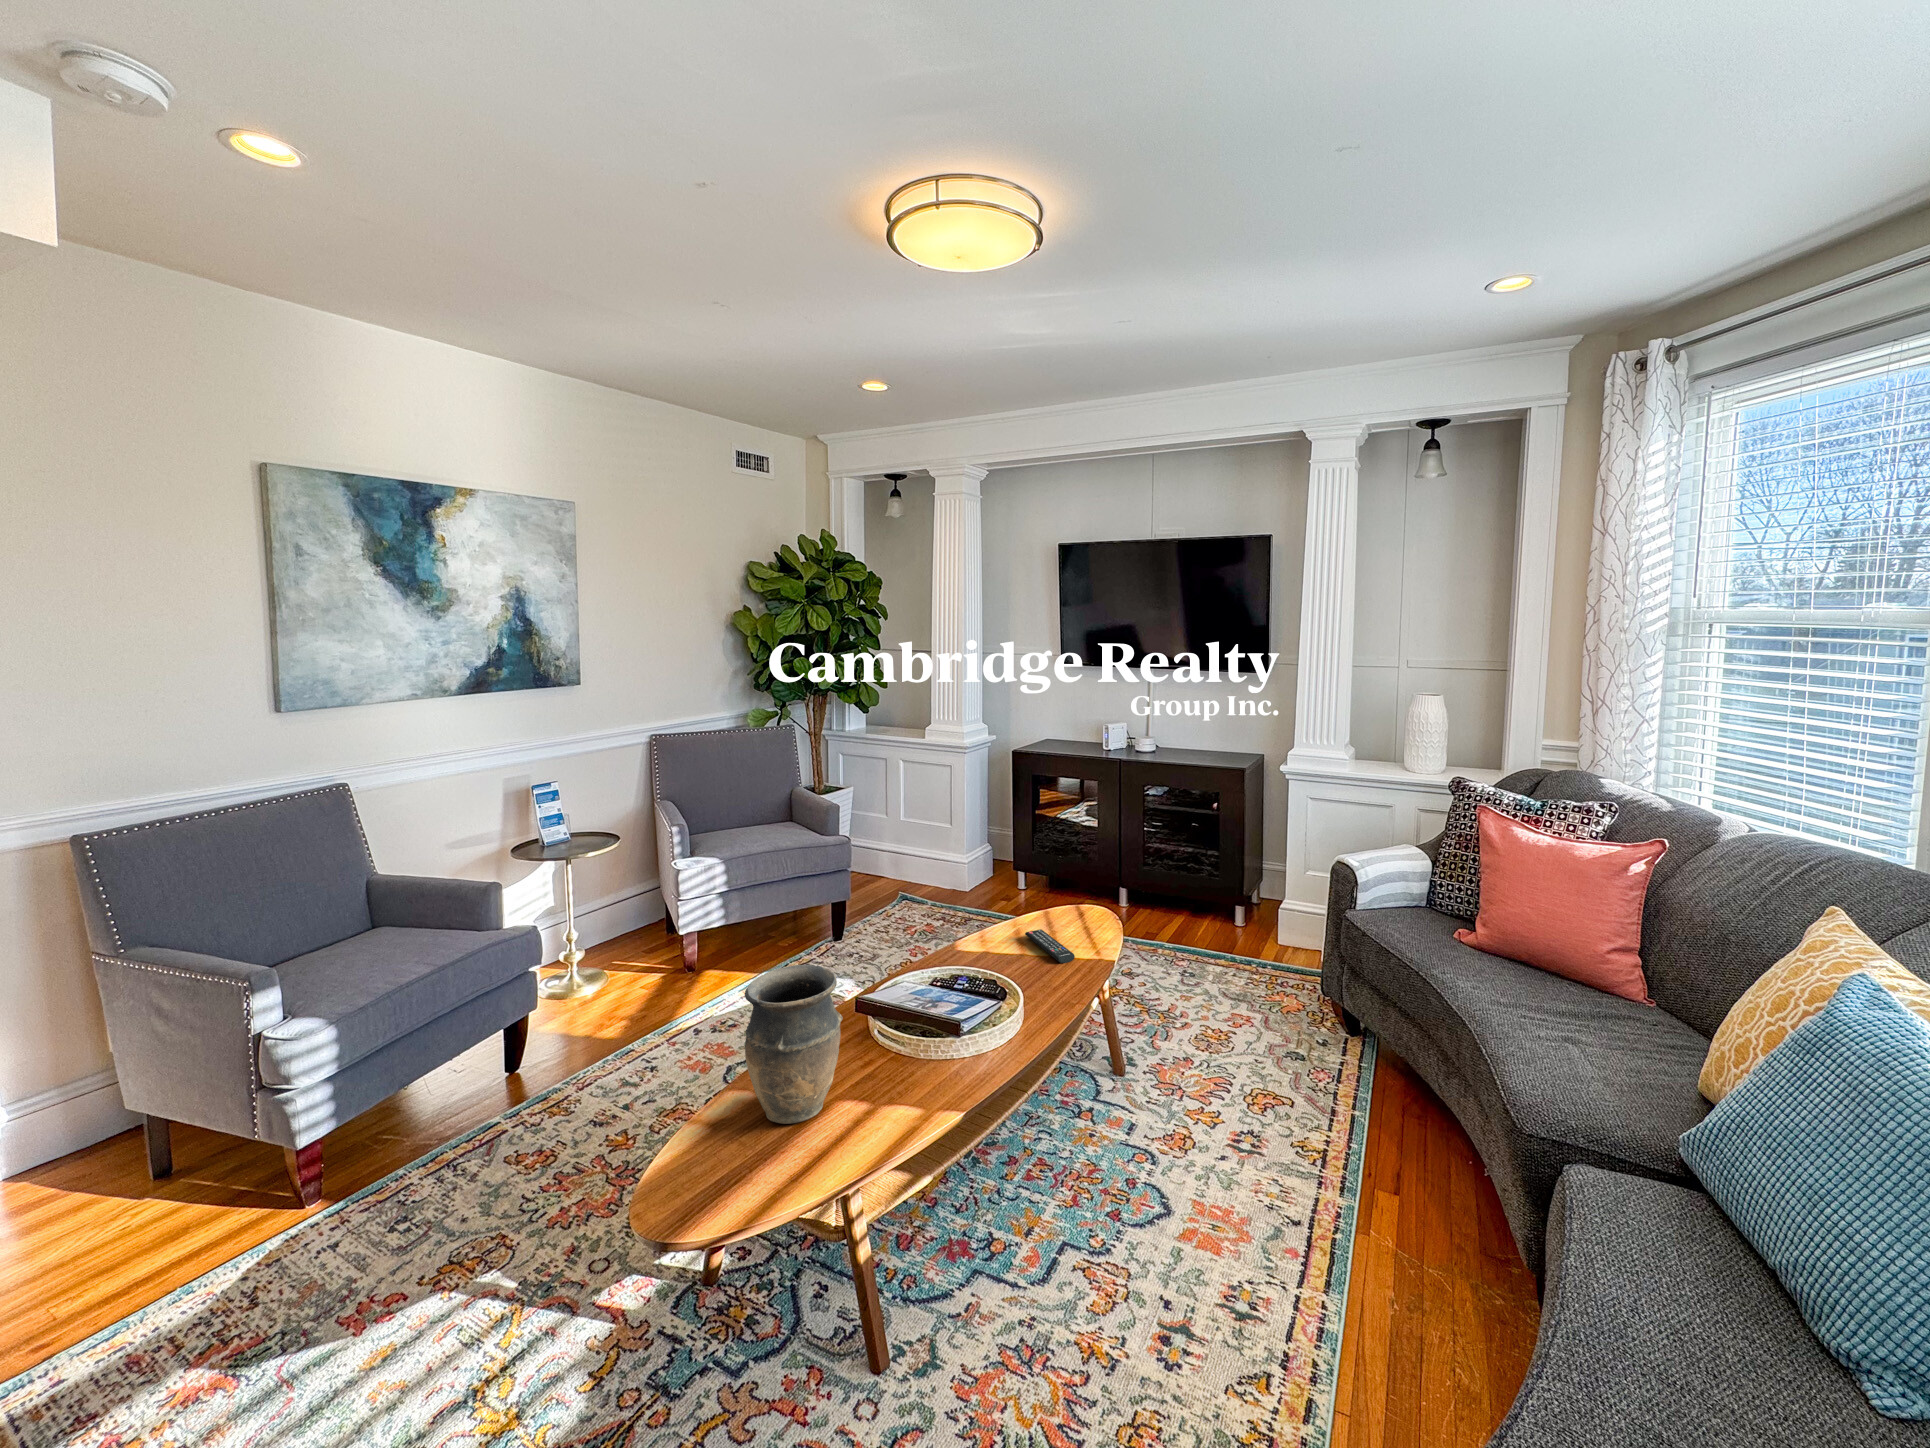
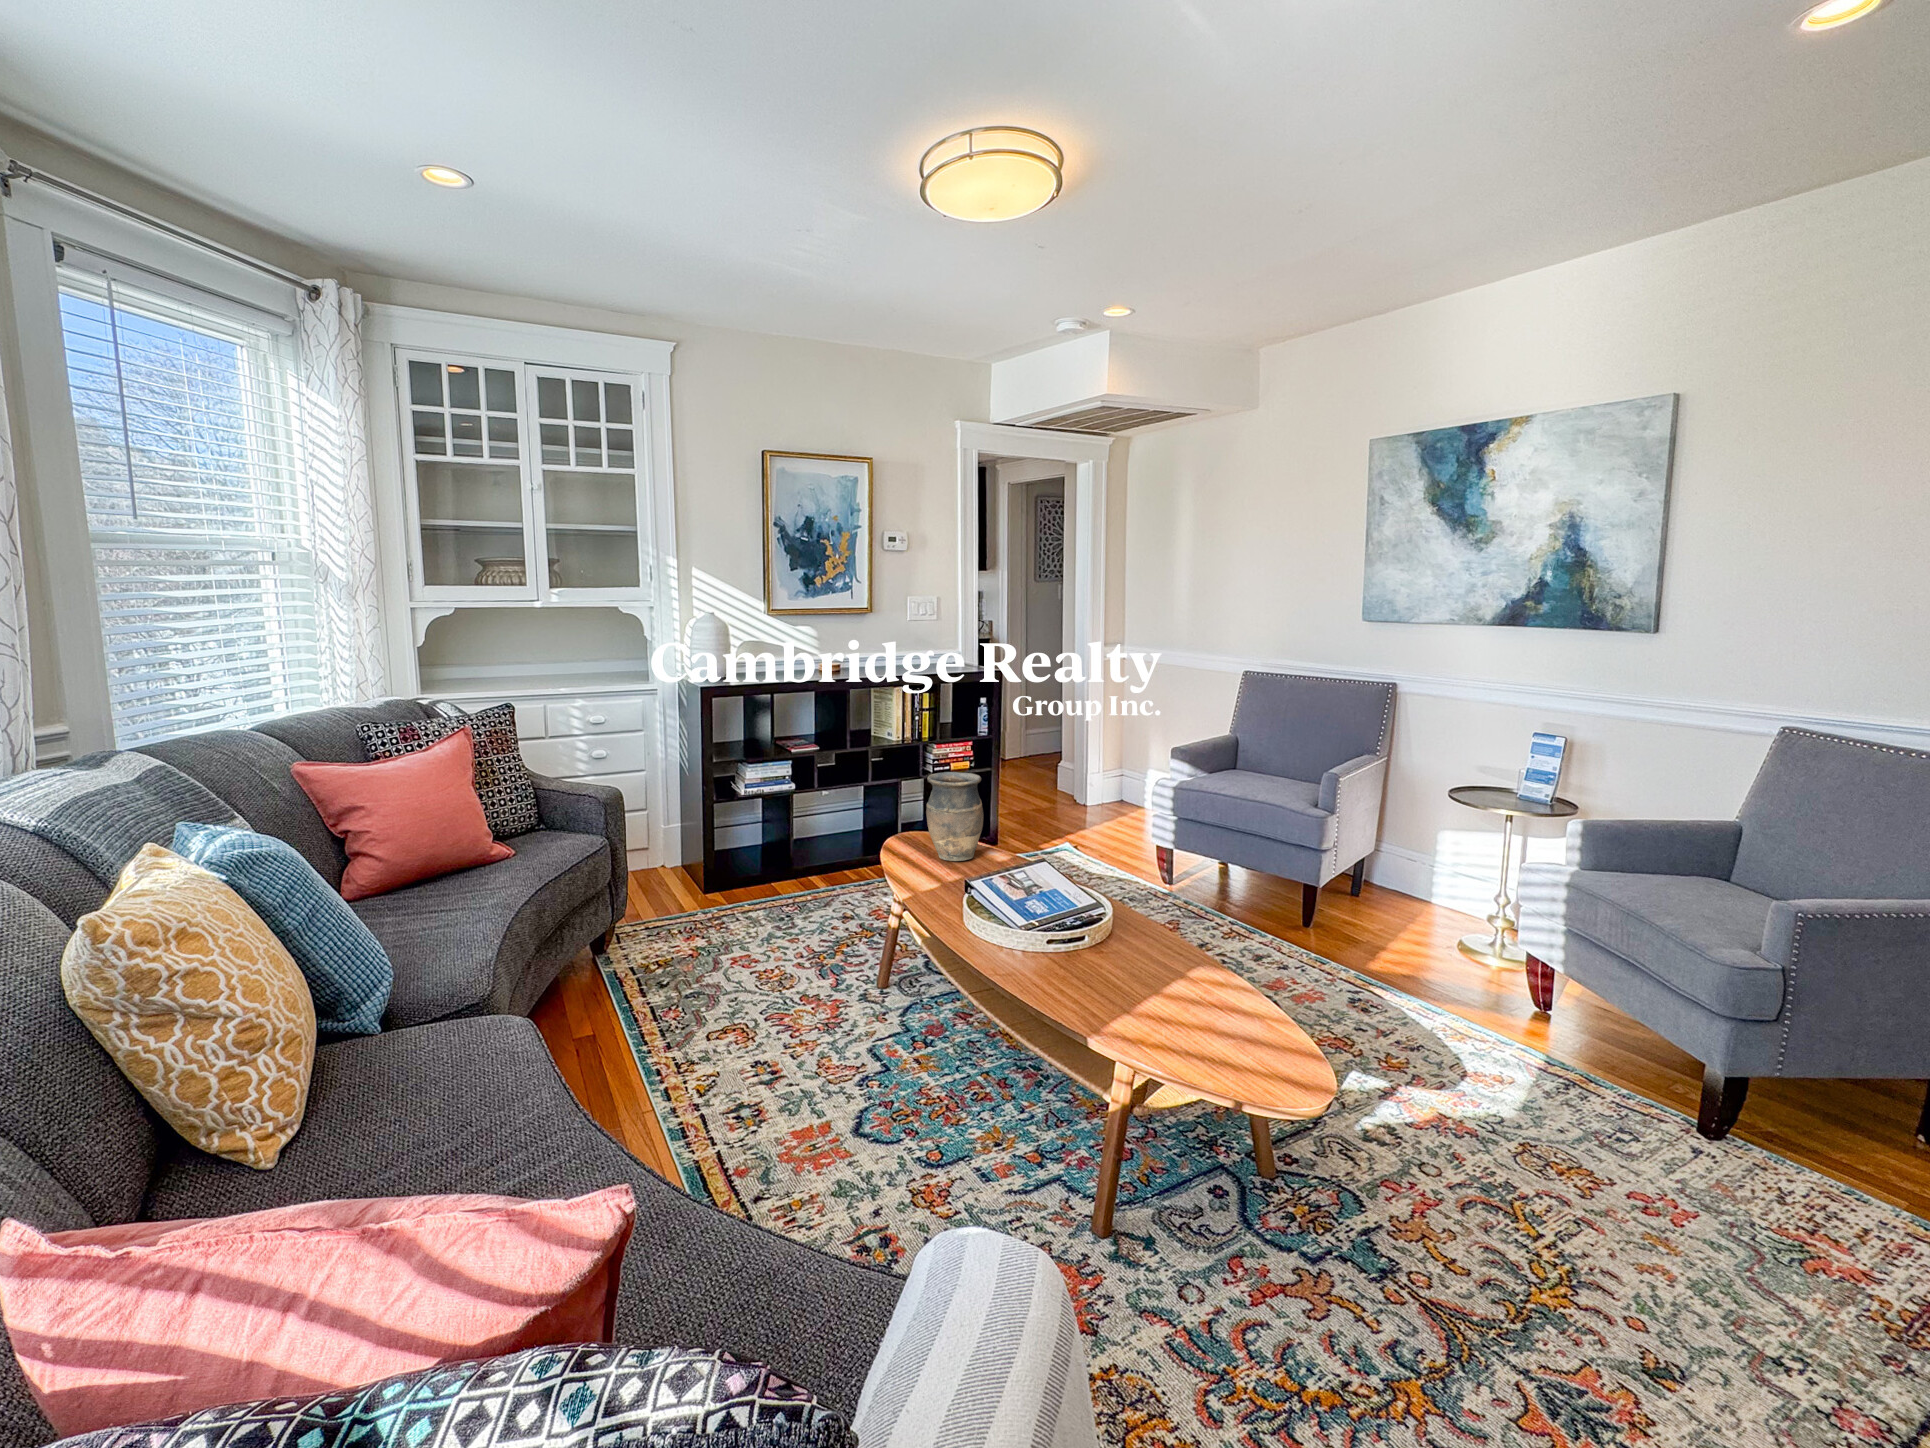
remote control: present [1025,929,1075,963] -> none [1094,977,1205,1001]

